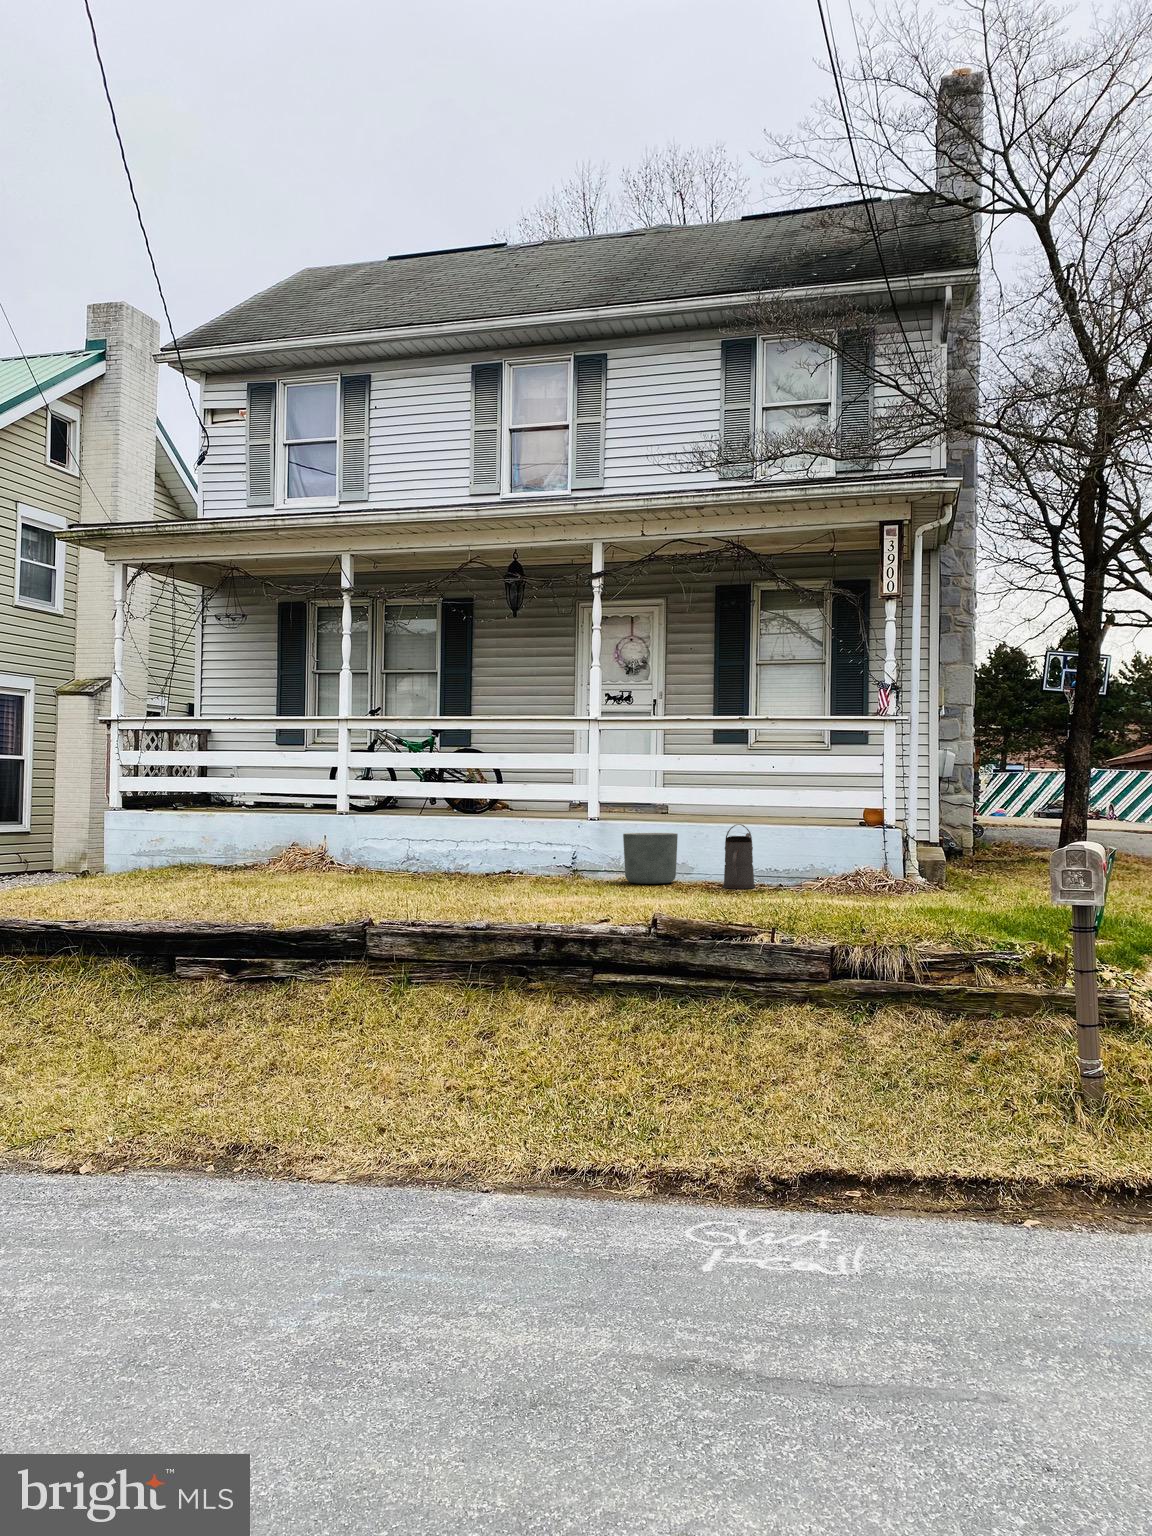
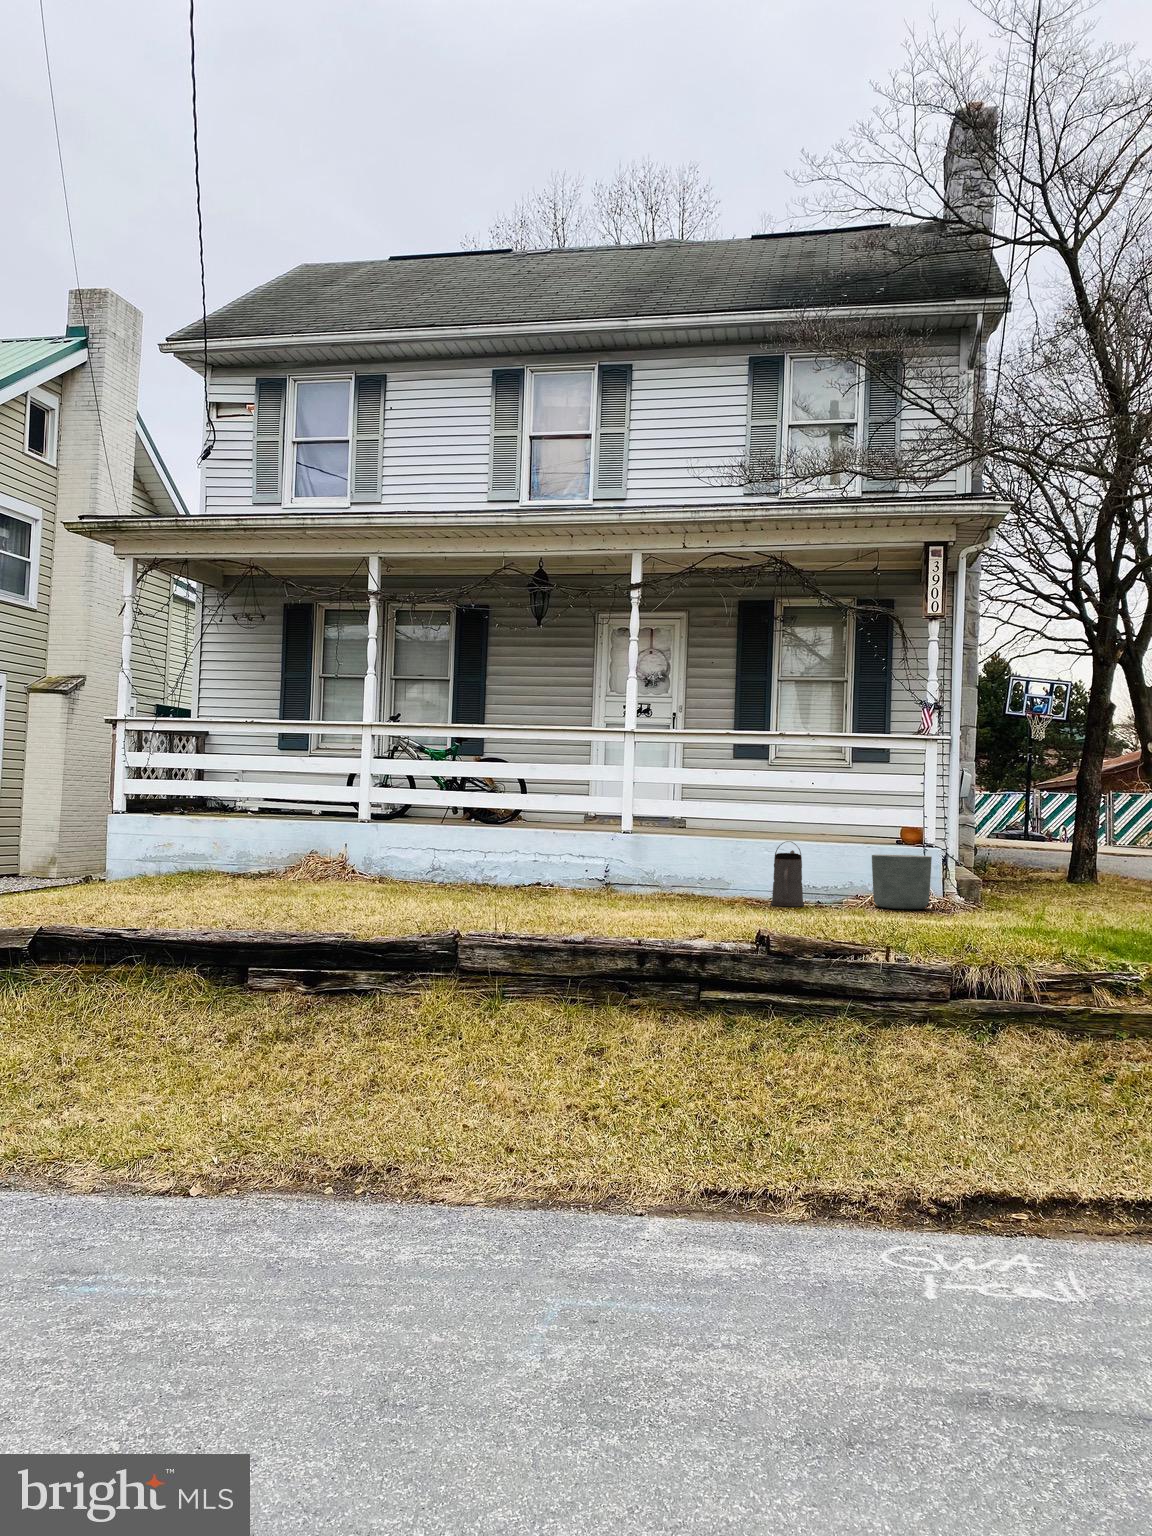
planter: present [623,833,678,884] -> present [872,854,932,909]

